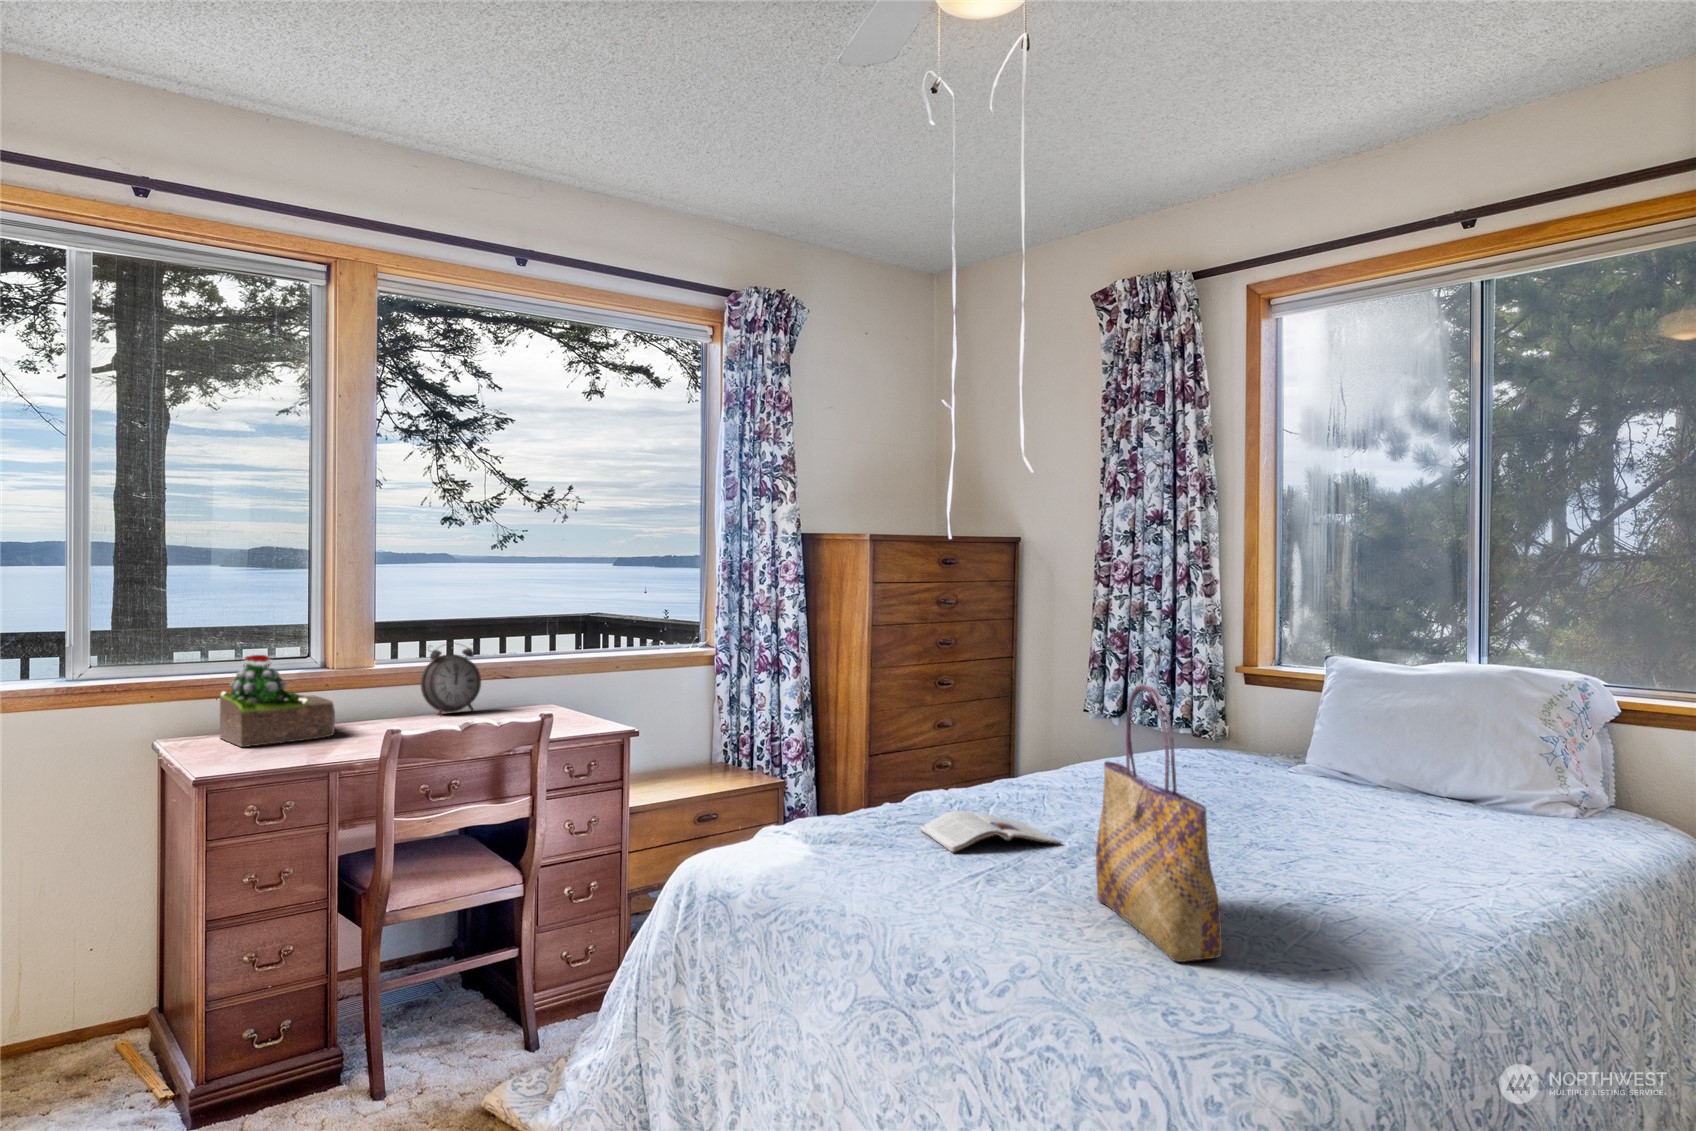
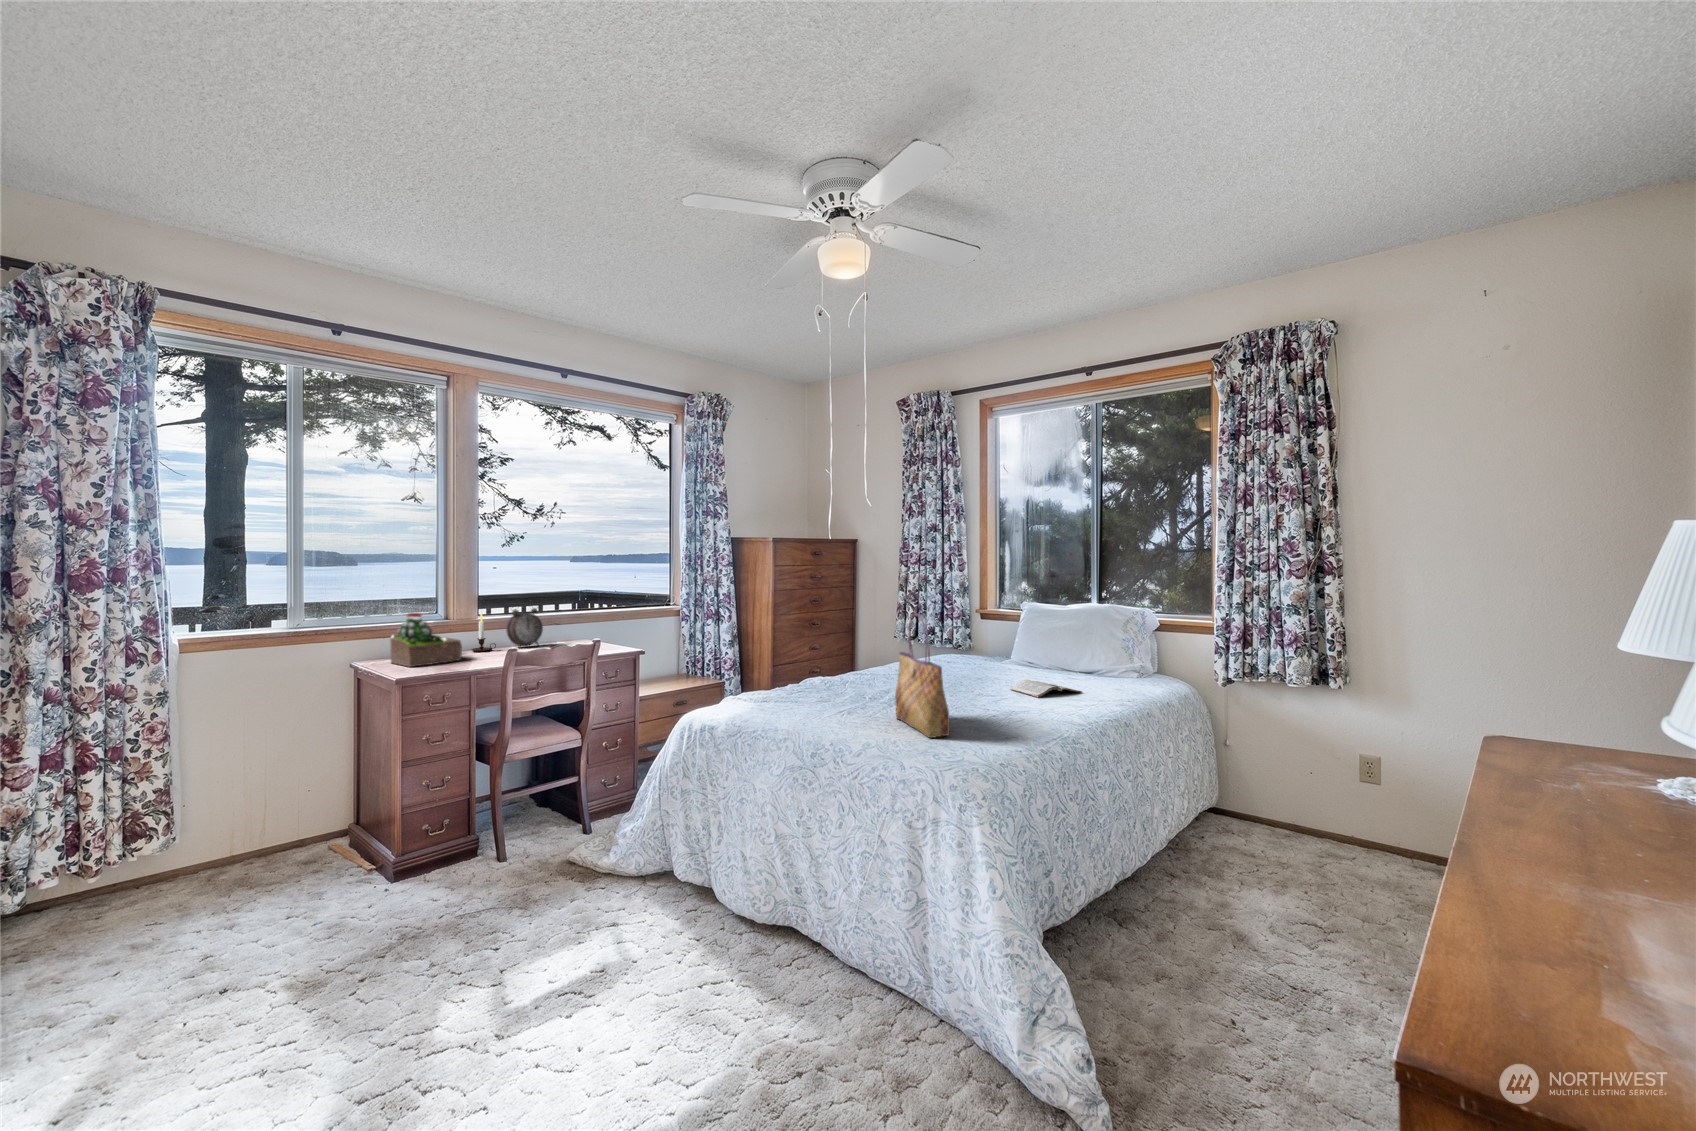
candle: none [361,653,401,720] -> present [471,612,496,652]
magazine: present [919,810,1060,853] -> present [1010,680,1082,698]

